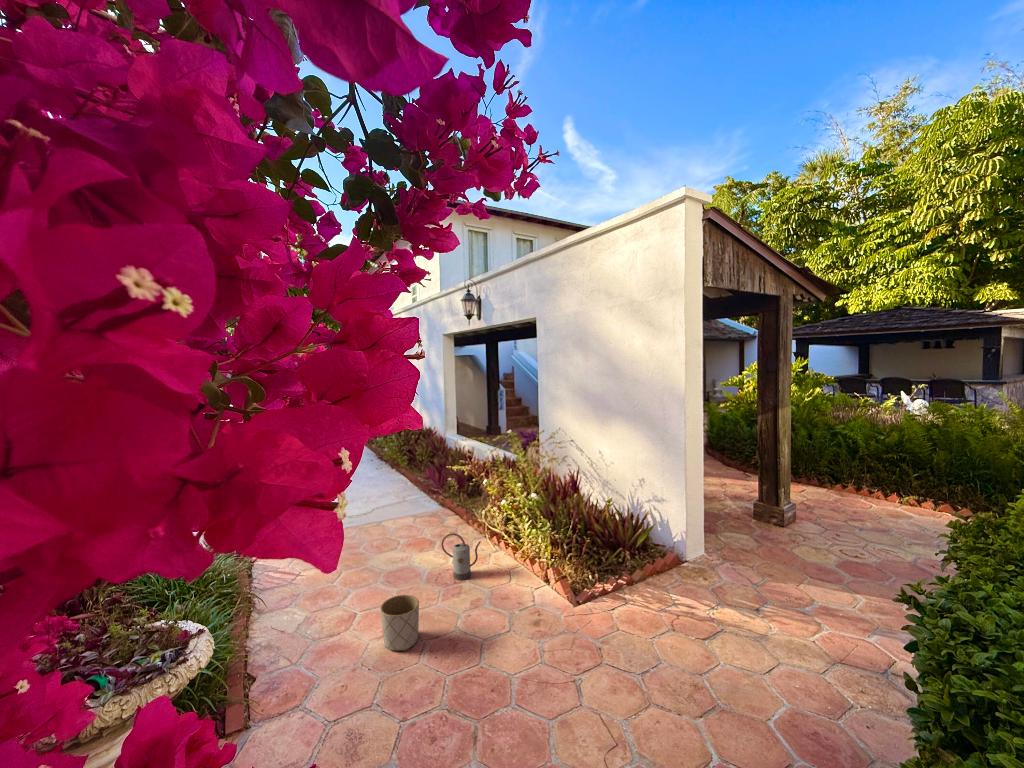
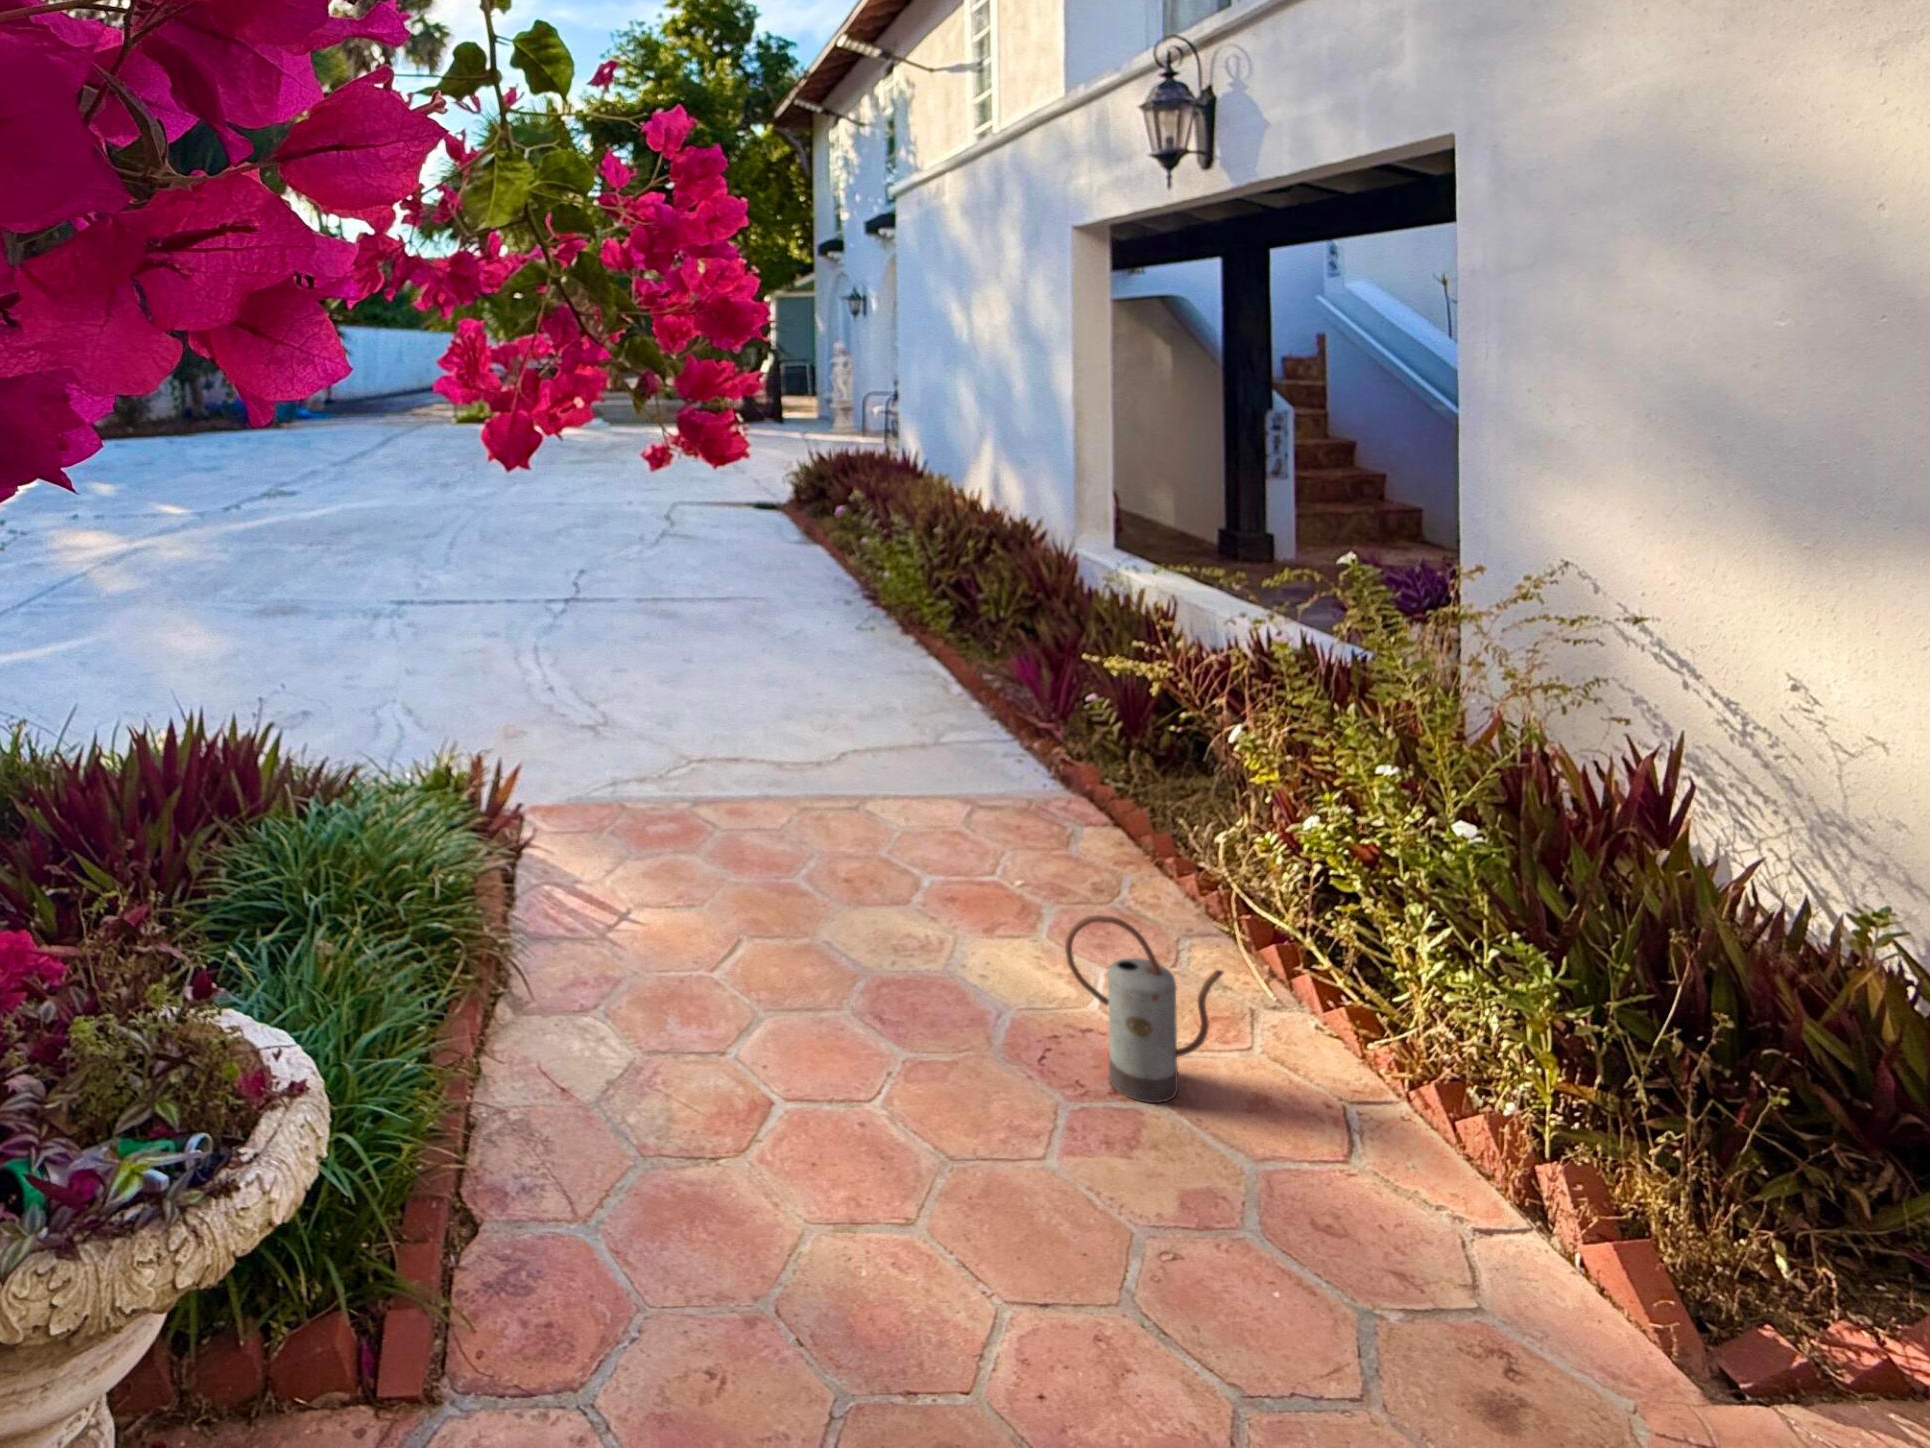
planter: present [380,595,419,651] -> none [836,1122,977,1351]

